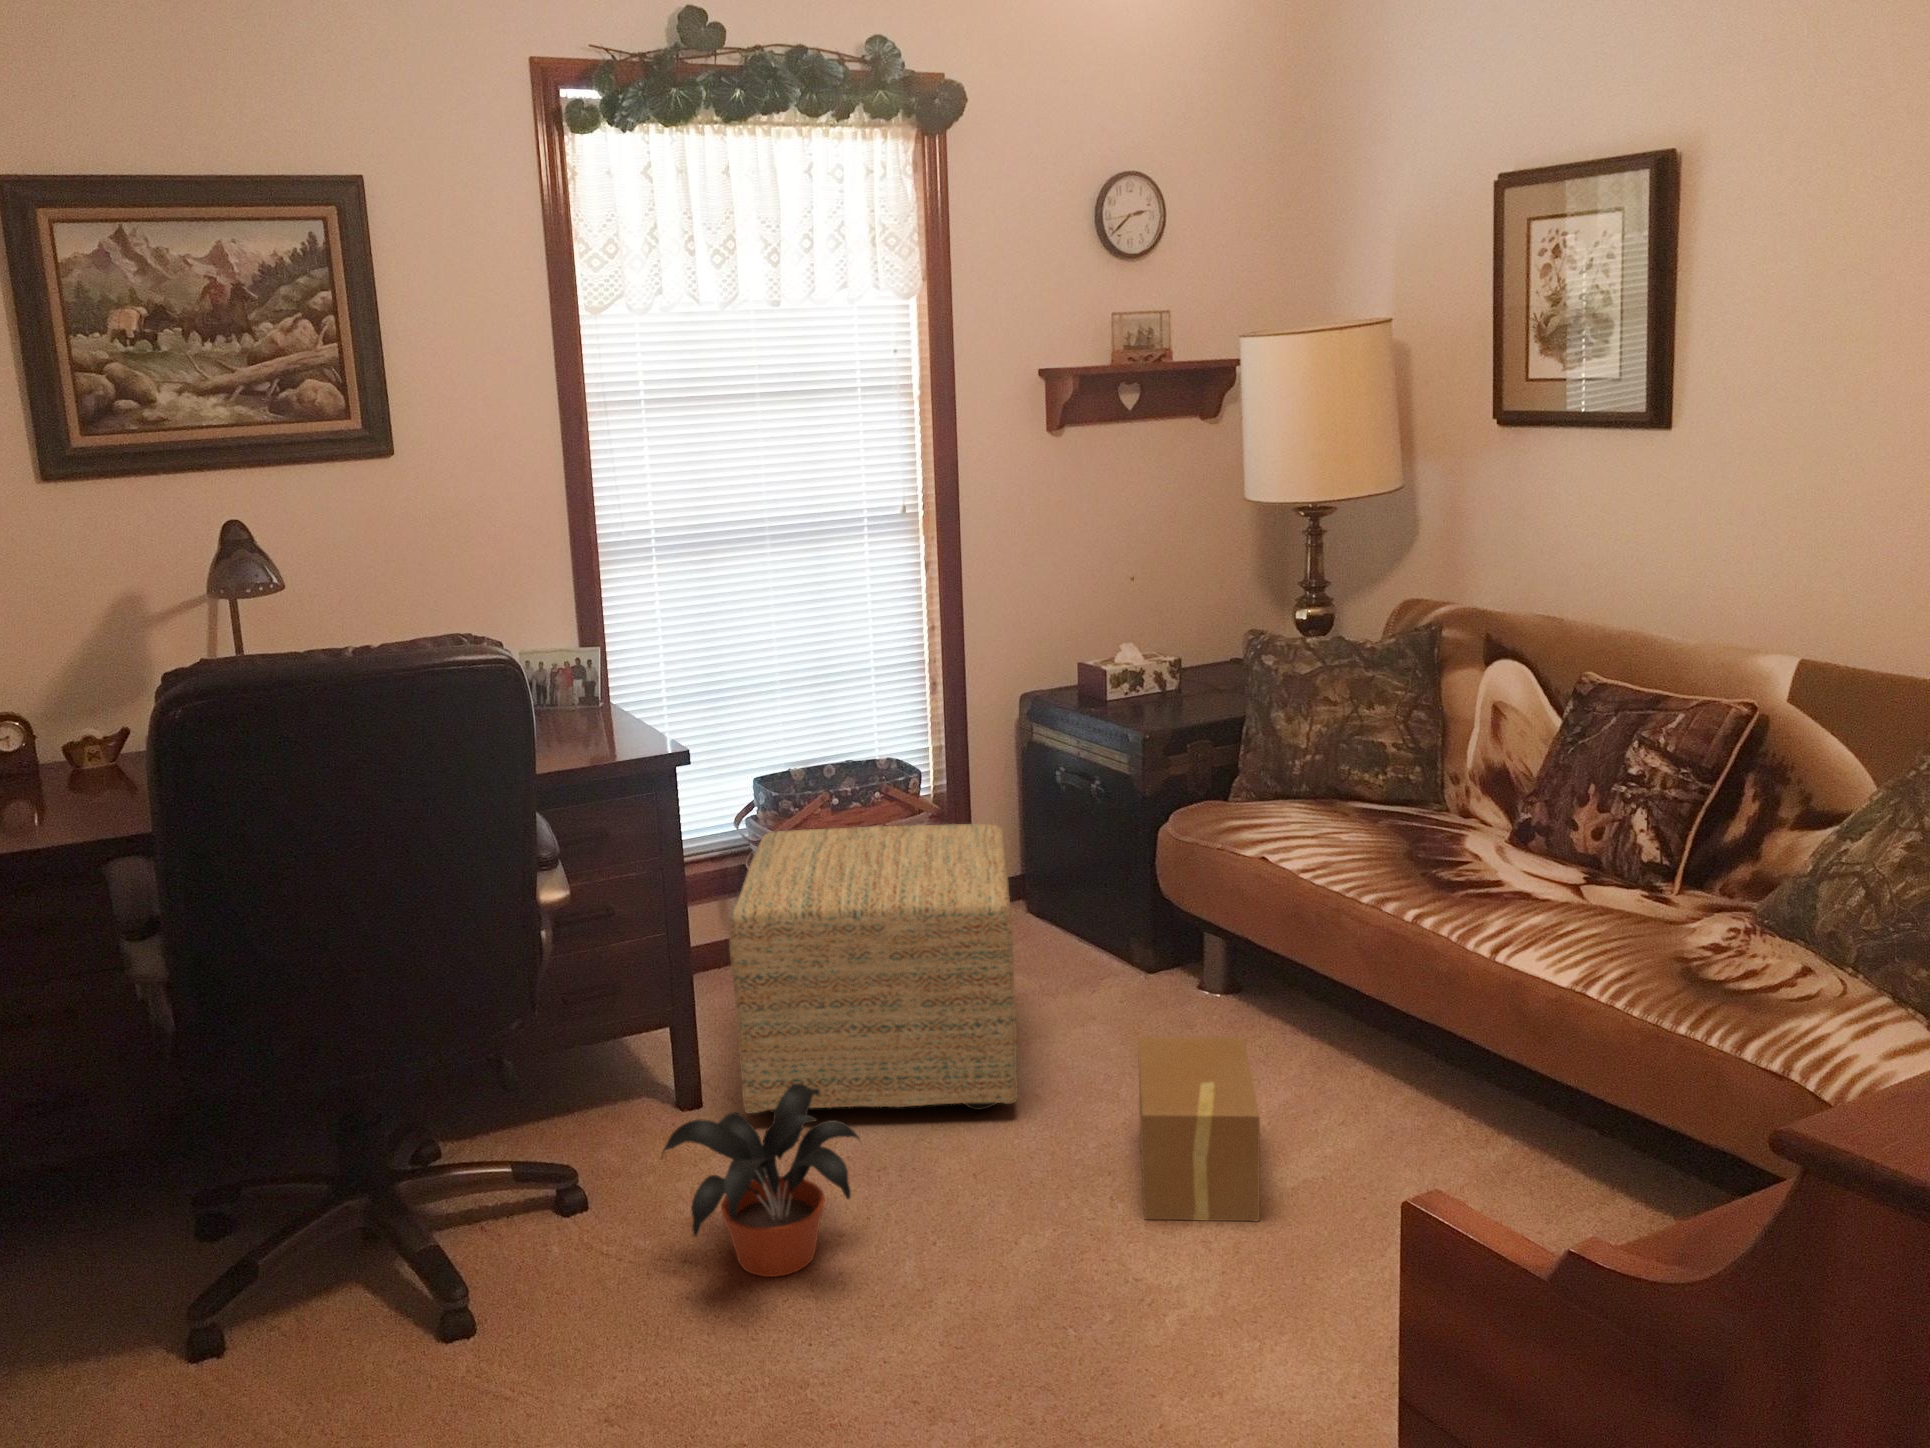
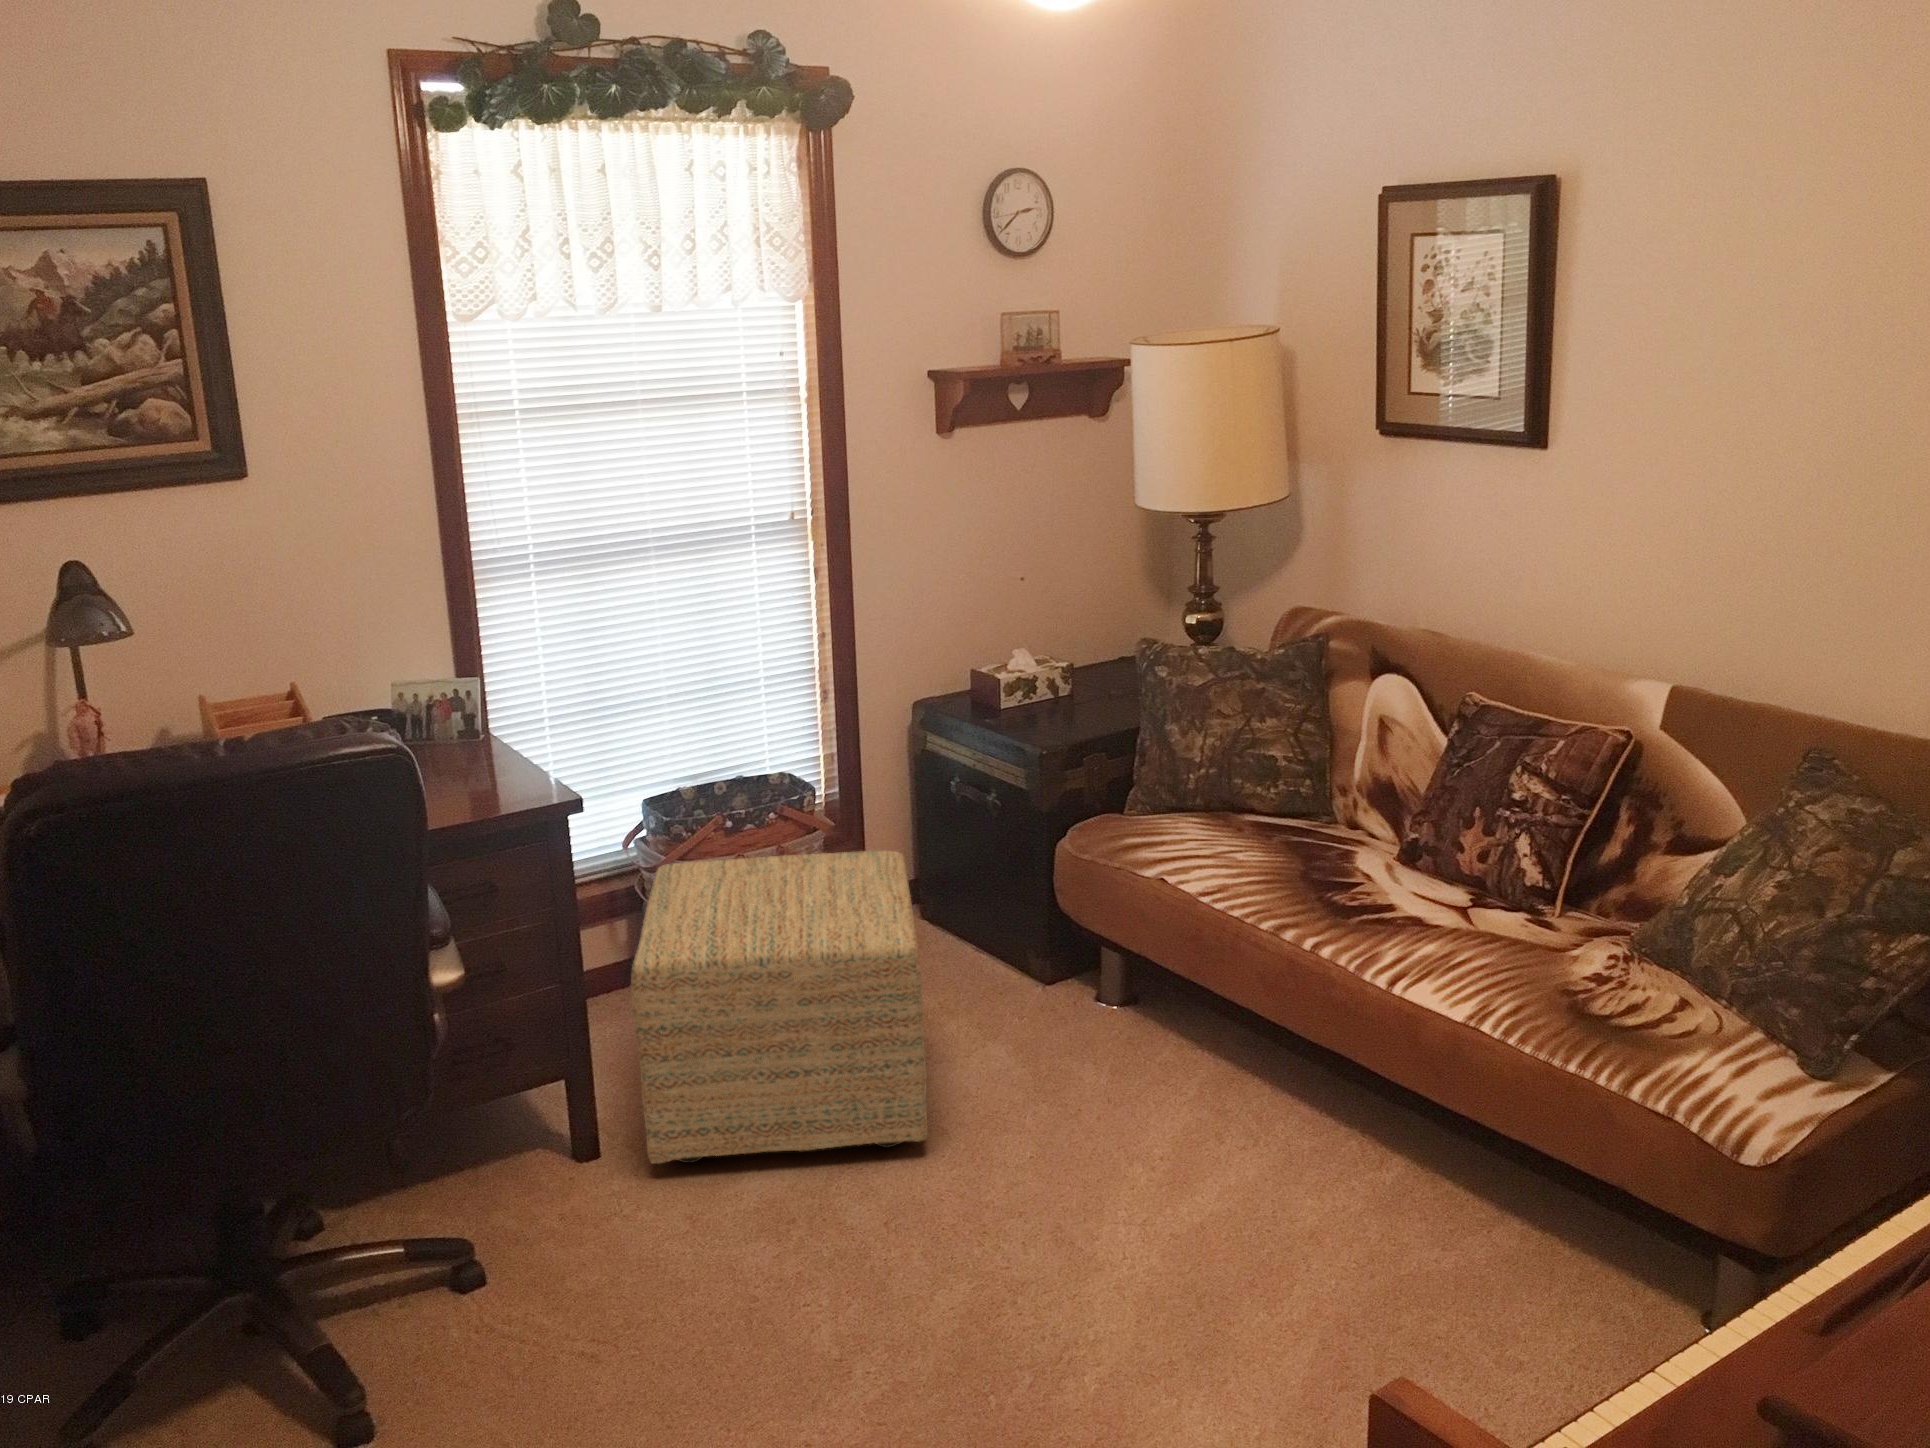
cardboard box: present [1138,1037,1260,1221] -> none [1048,1070,1172,1262]
potted plant: present [663,1084,860,1277] -> none [572,1146,780,1348]

